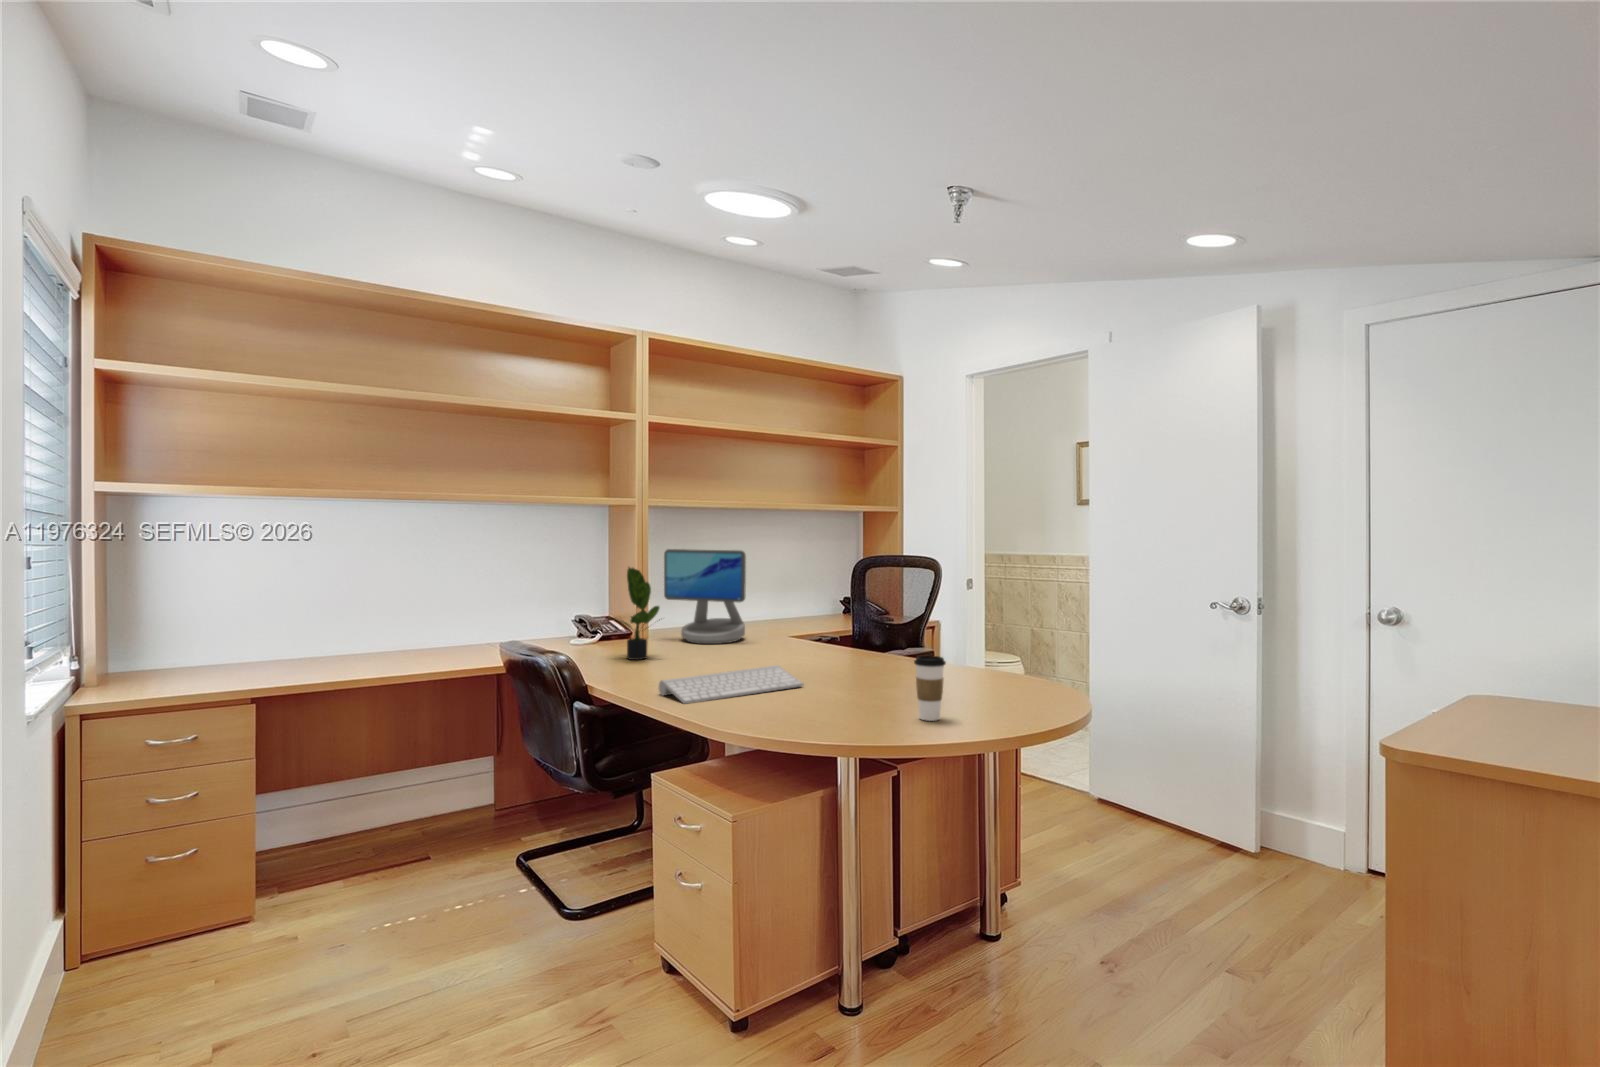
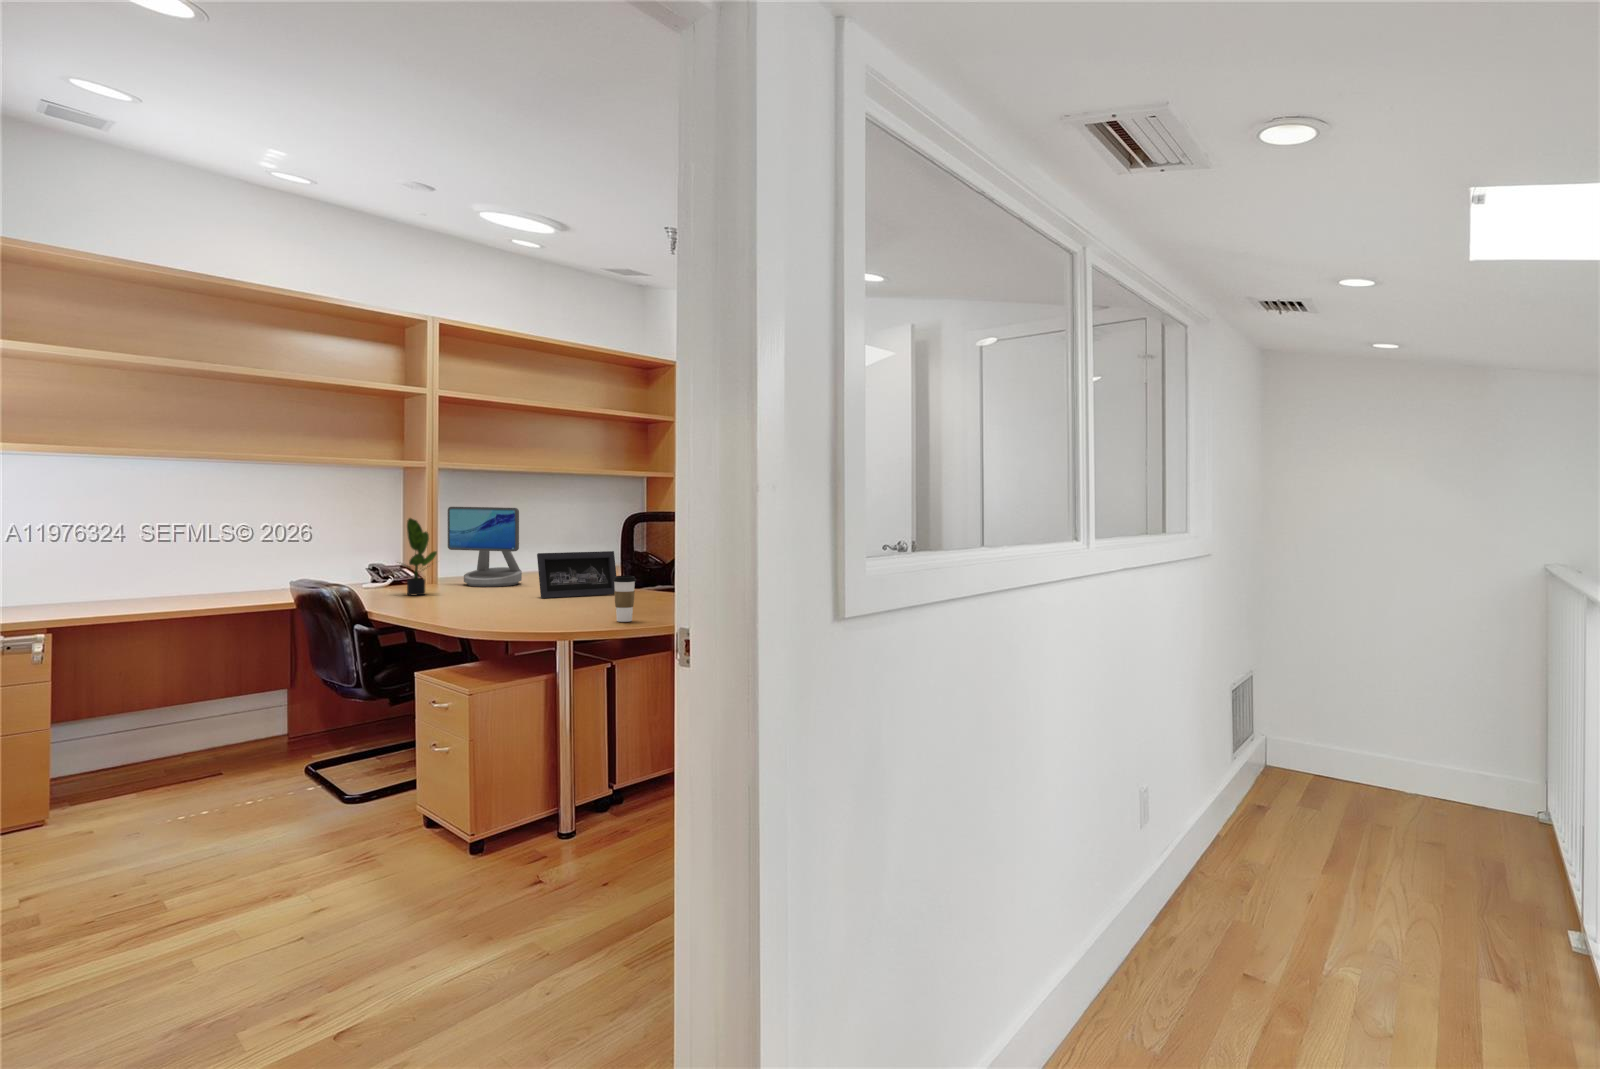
picture frame: none [779,606,873,667] -> present [537,551,616,599]
keyboard: present [659,665,803,704] -> none [422,593,545,617]

